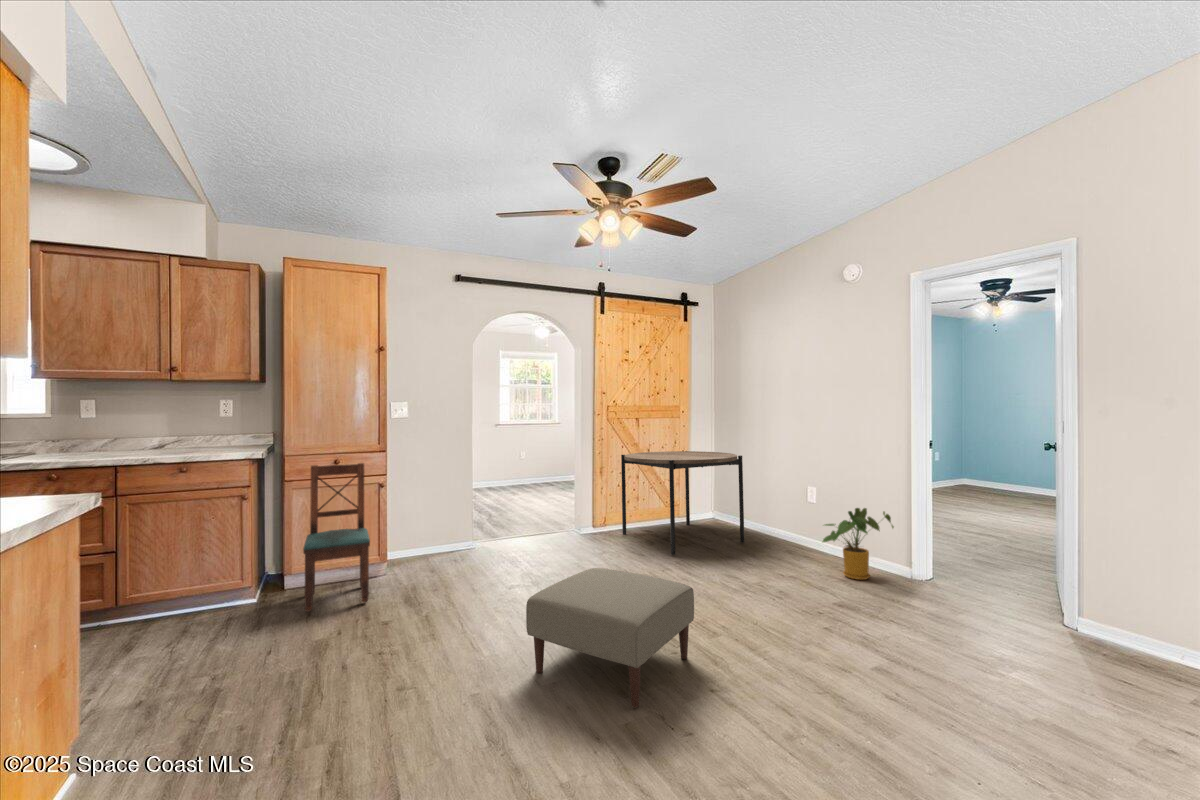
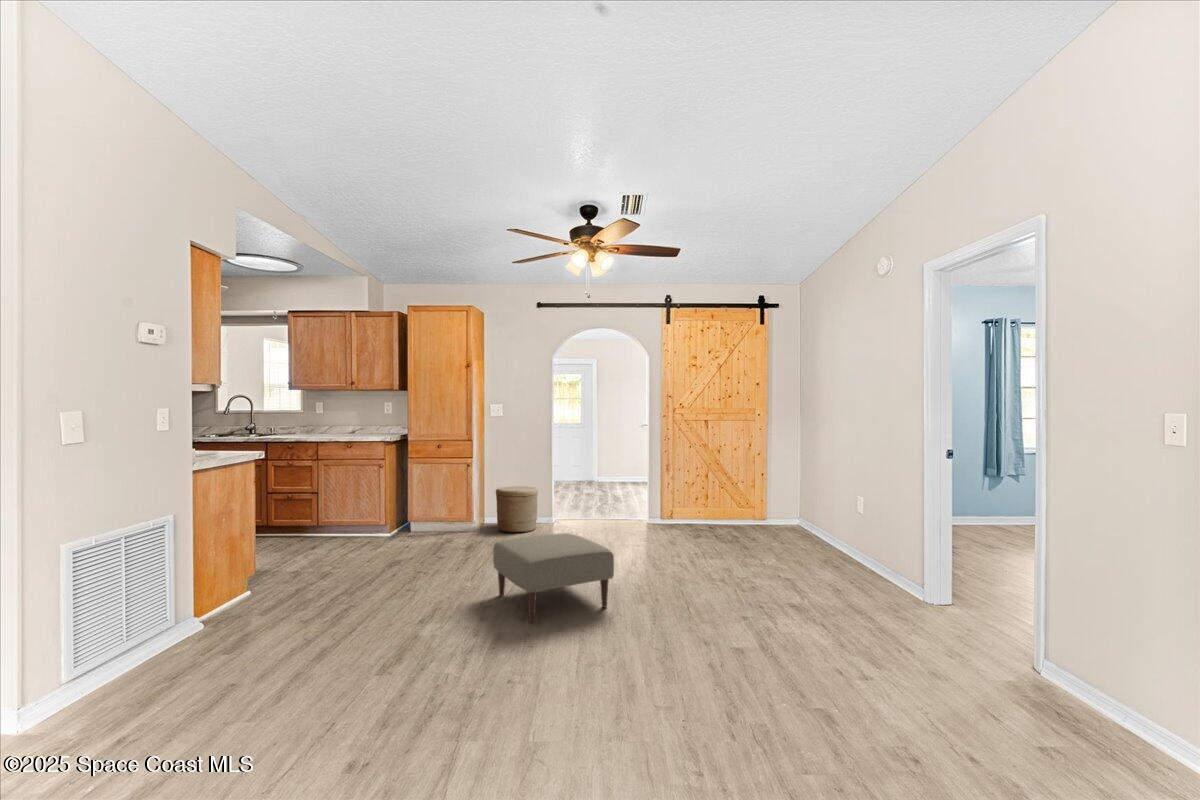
dining table: present [621,451,745,555] -> none [680,452,792,546]
dining chair: present [303,463,370,612] -> none [408,448,459,544]
woven basket: none [409,507,466,570] -> present [496,486,538,533]
house plant: present [822,508,894,580] -> none [827,516,908,589]

